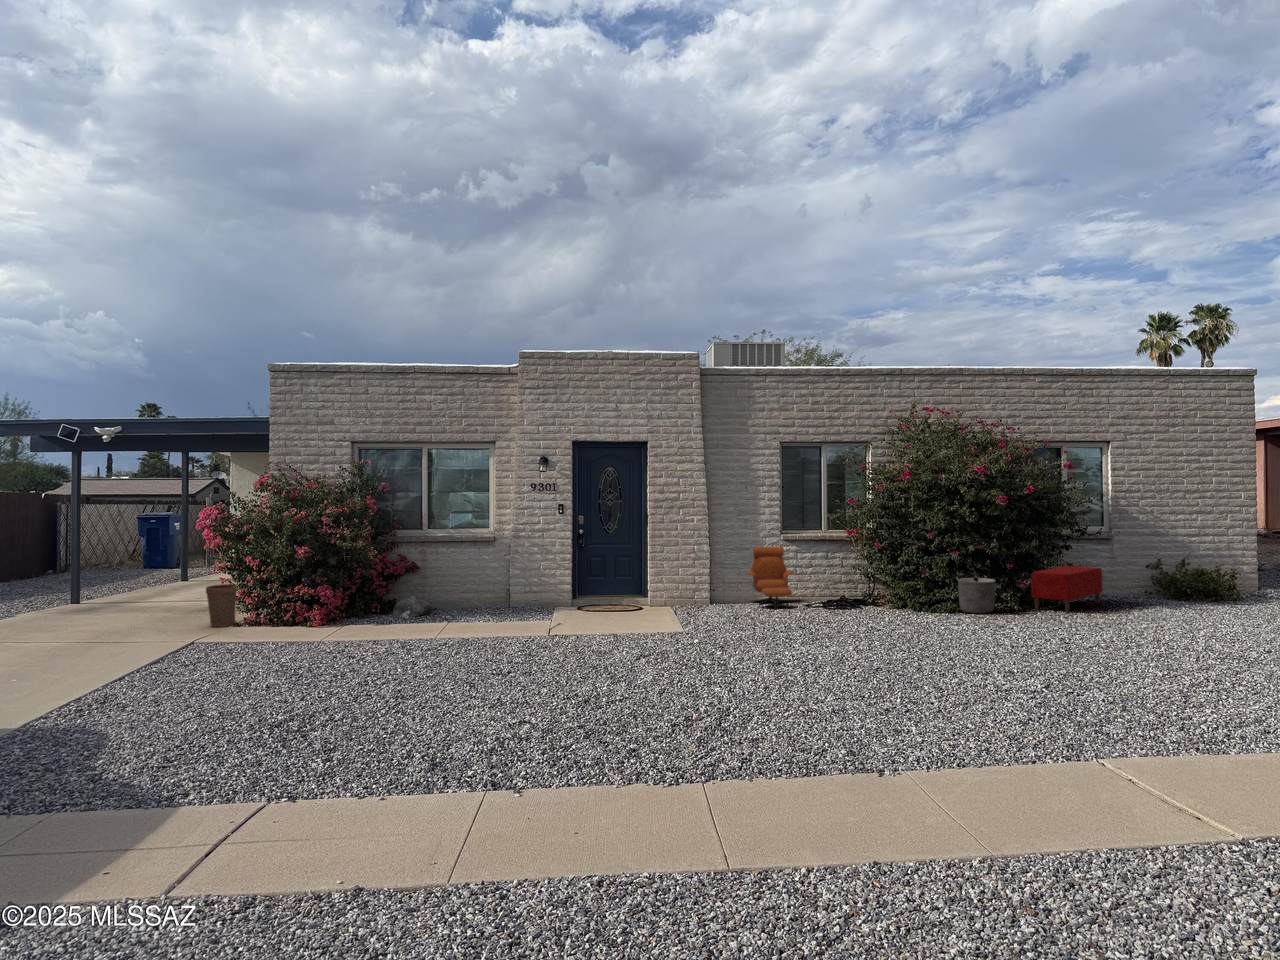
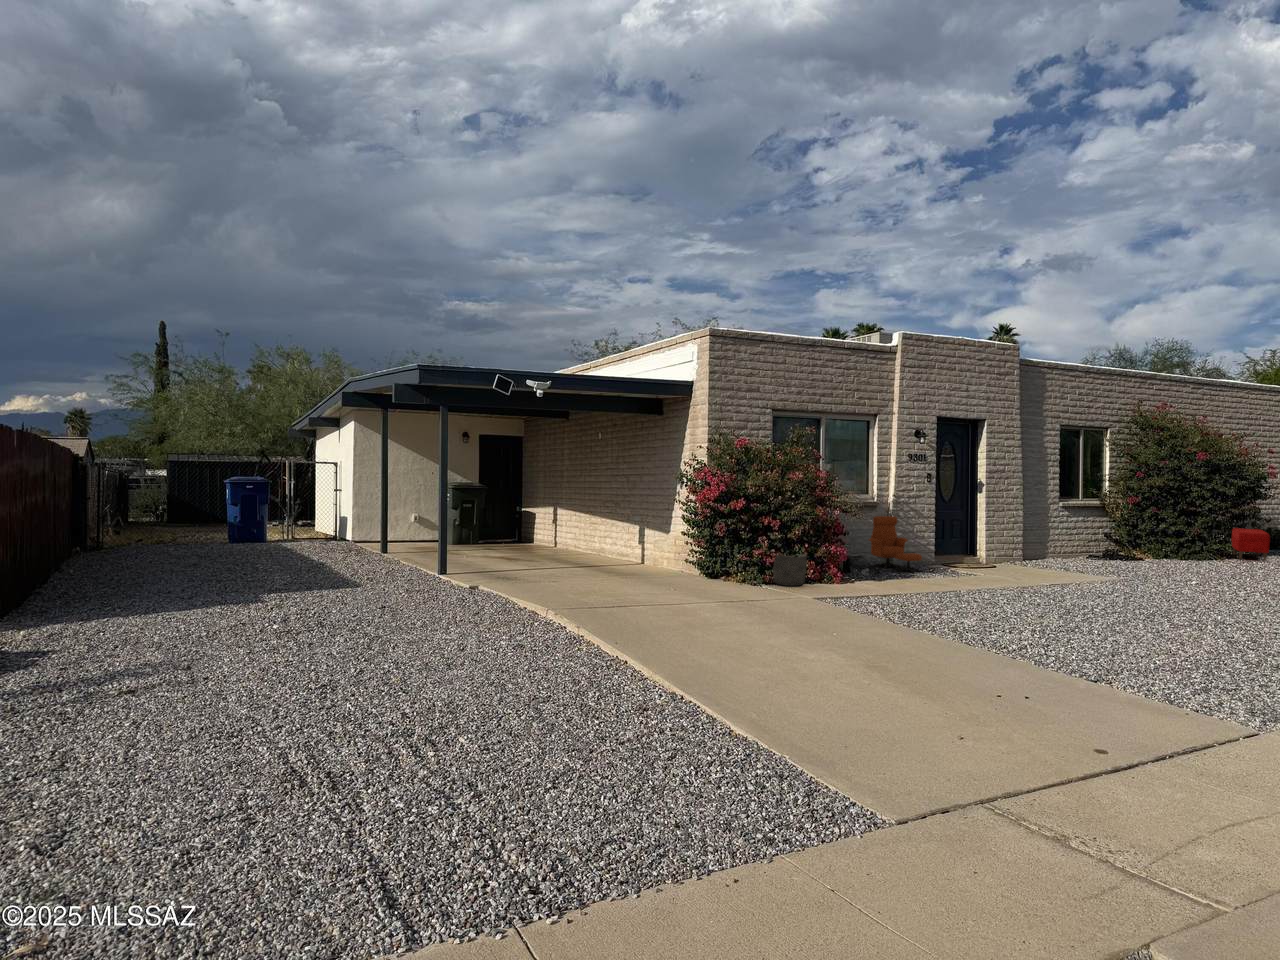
lounge chair: present [747,547,793,609] -> present [869,516,922,572]
planter: present [958,578,995,613] -> present [773,554,807,586]
basket: present [206,584,237,627] -> none [729,545,757,585]

